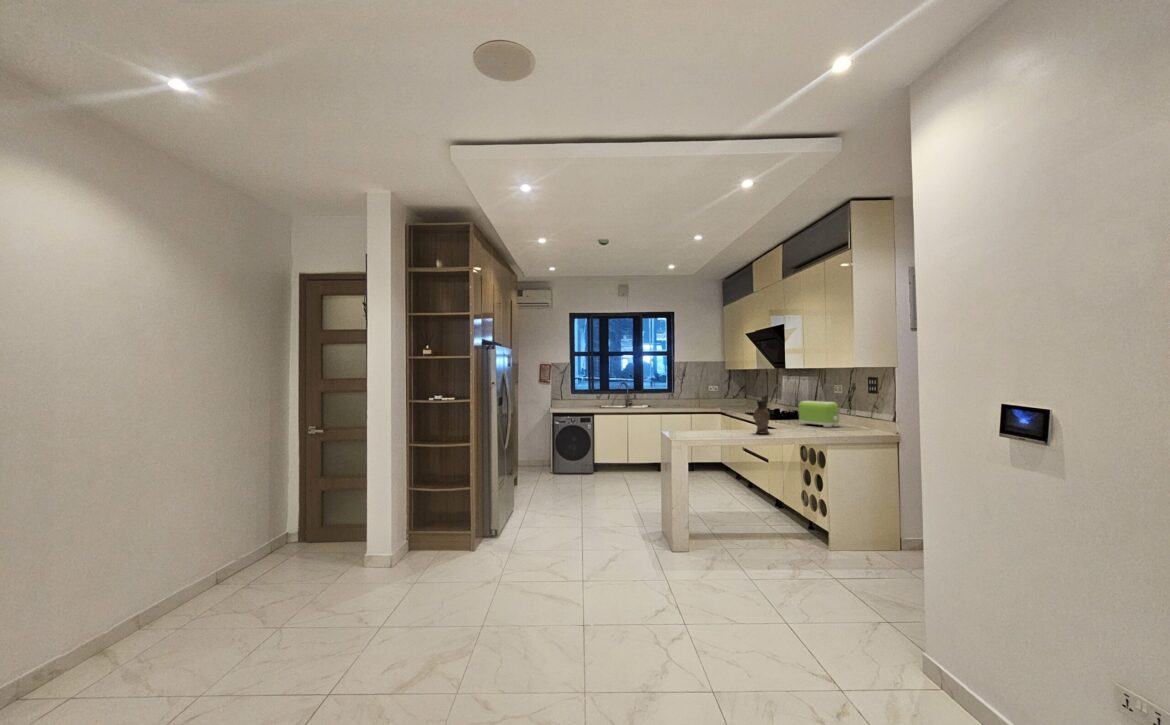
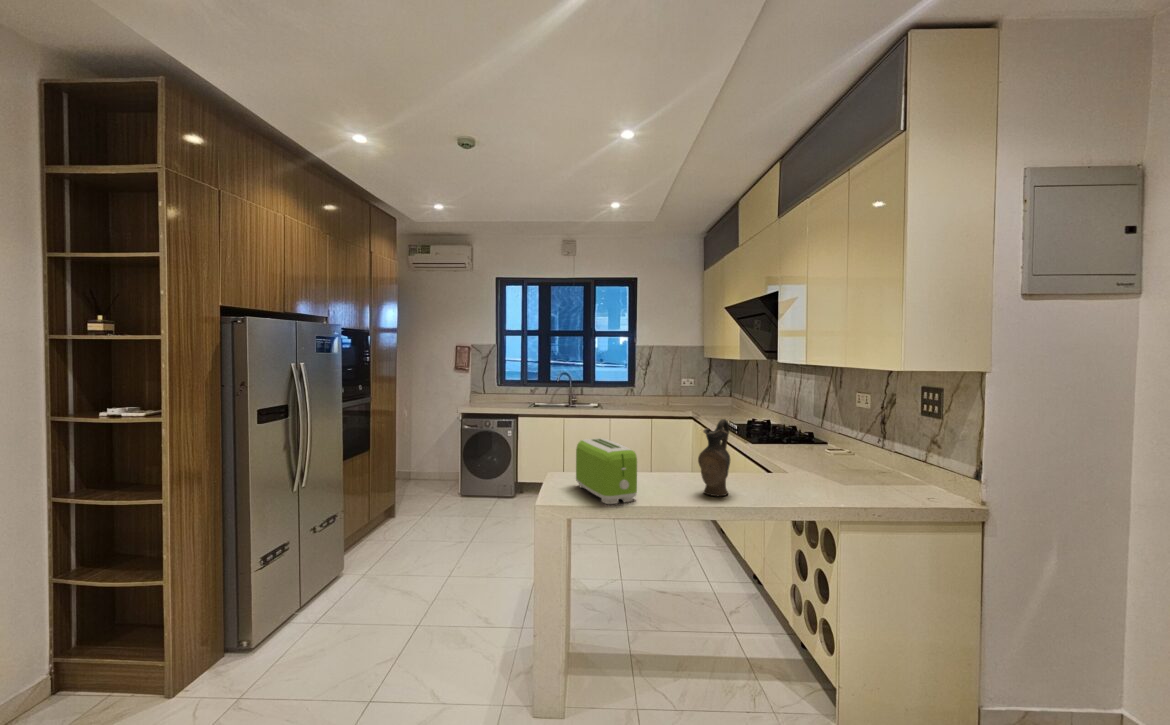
toaster: present [799,401,839,427] -> present [576,438,637,504]

